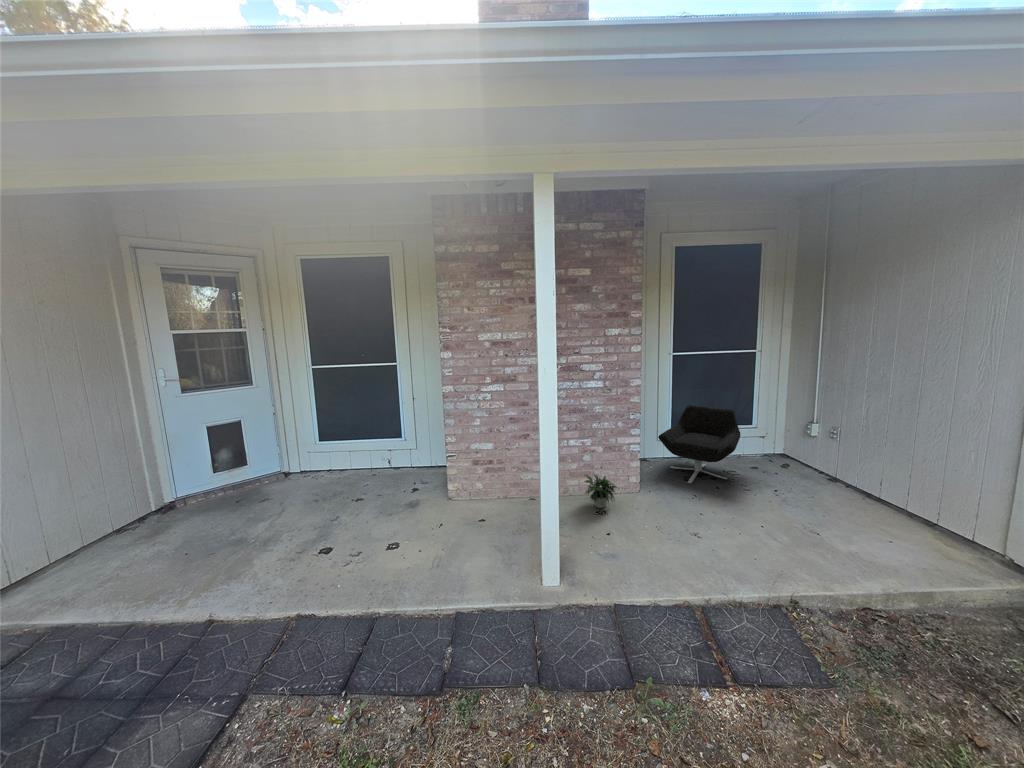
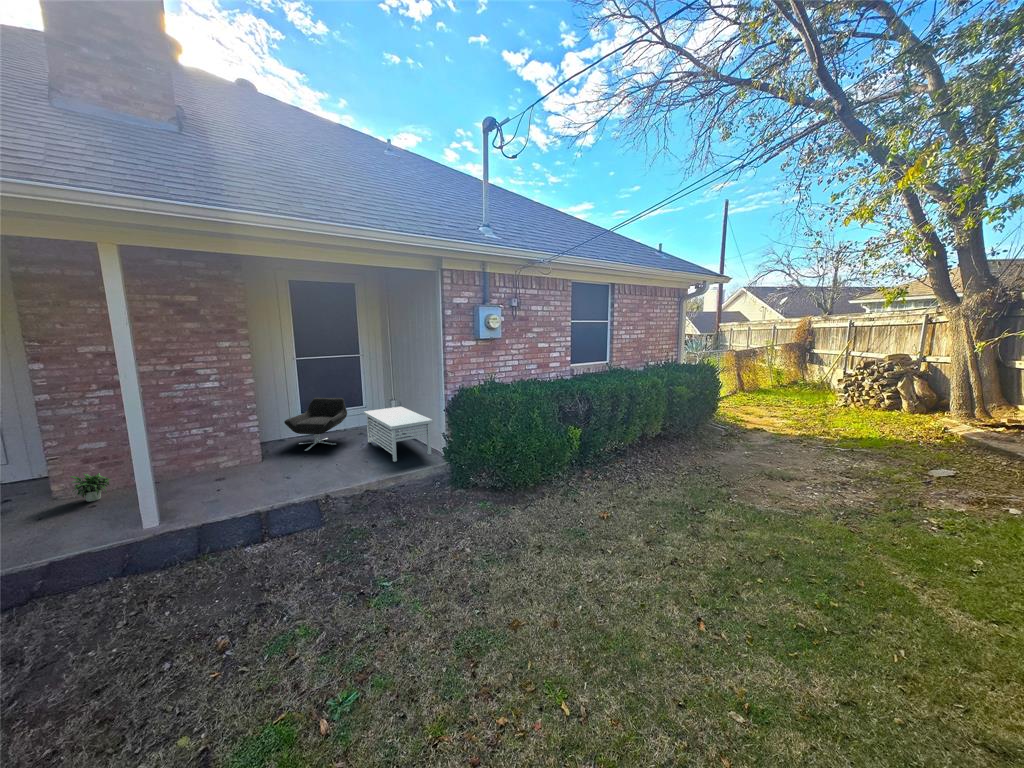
storage bench: none [778,434,966,547] -> present [364,407,433,462]
potted plant: present [585,474,617,508] -> present [70,473,110,502]

